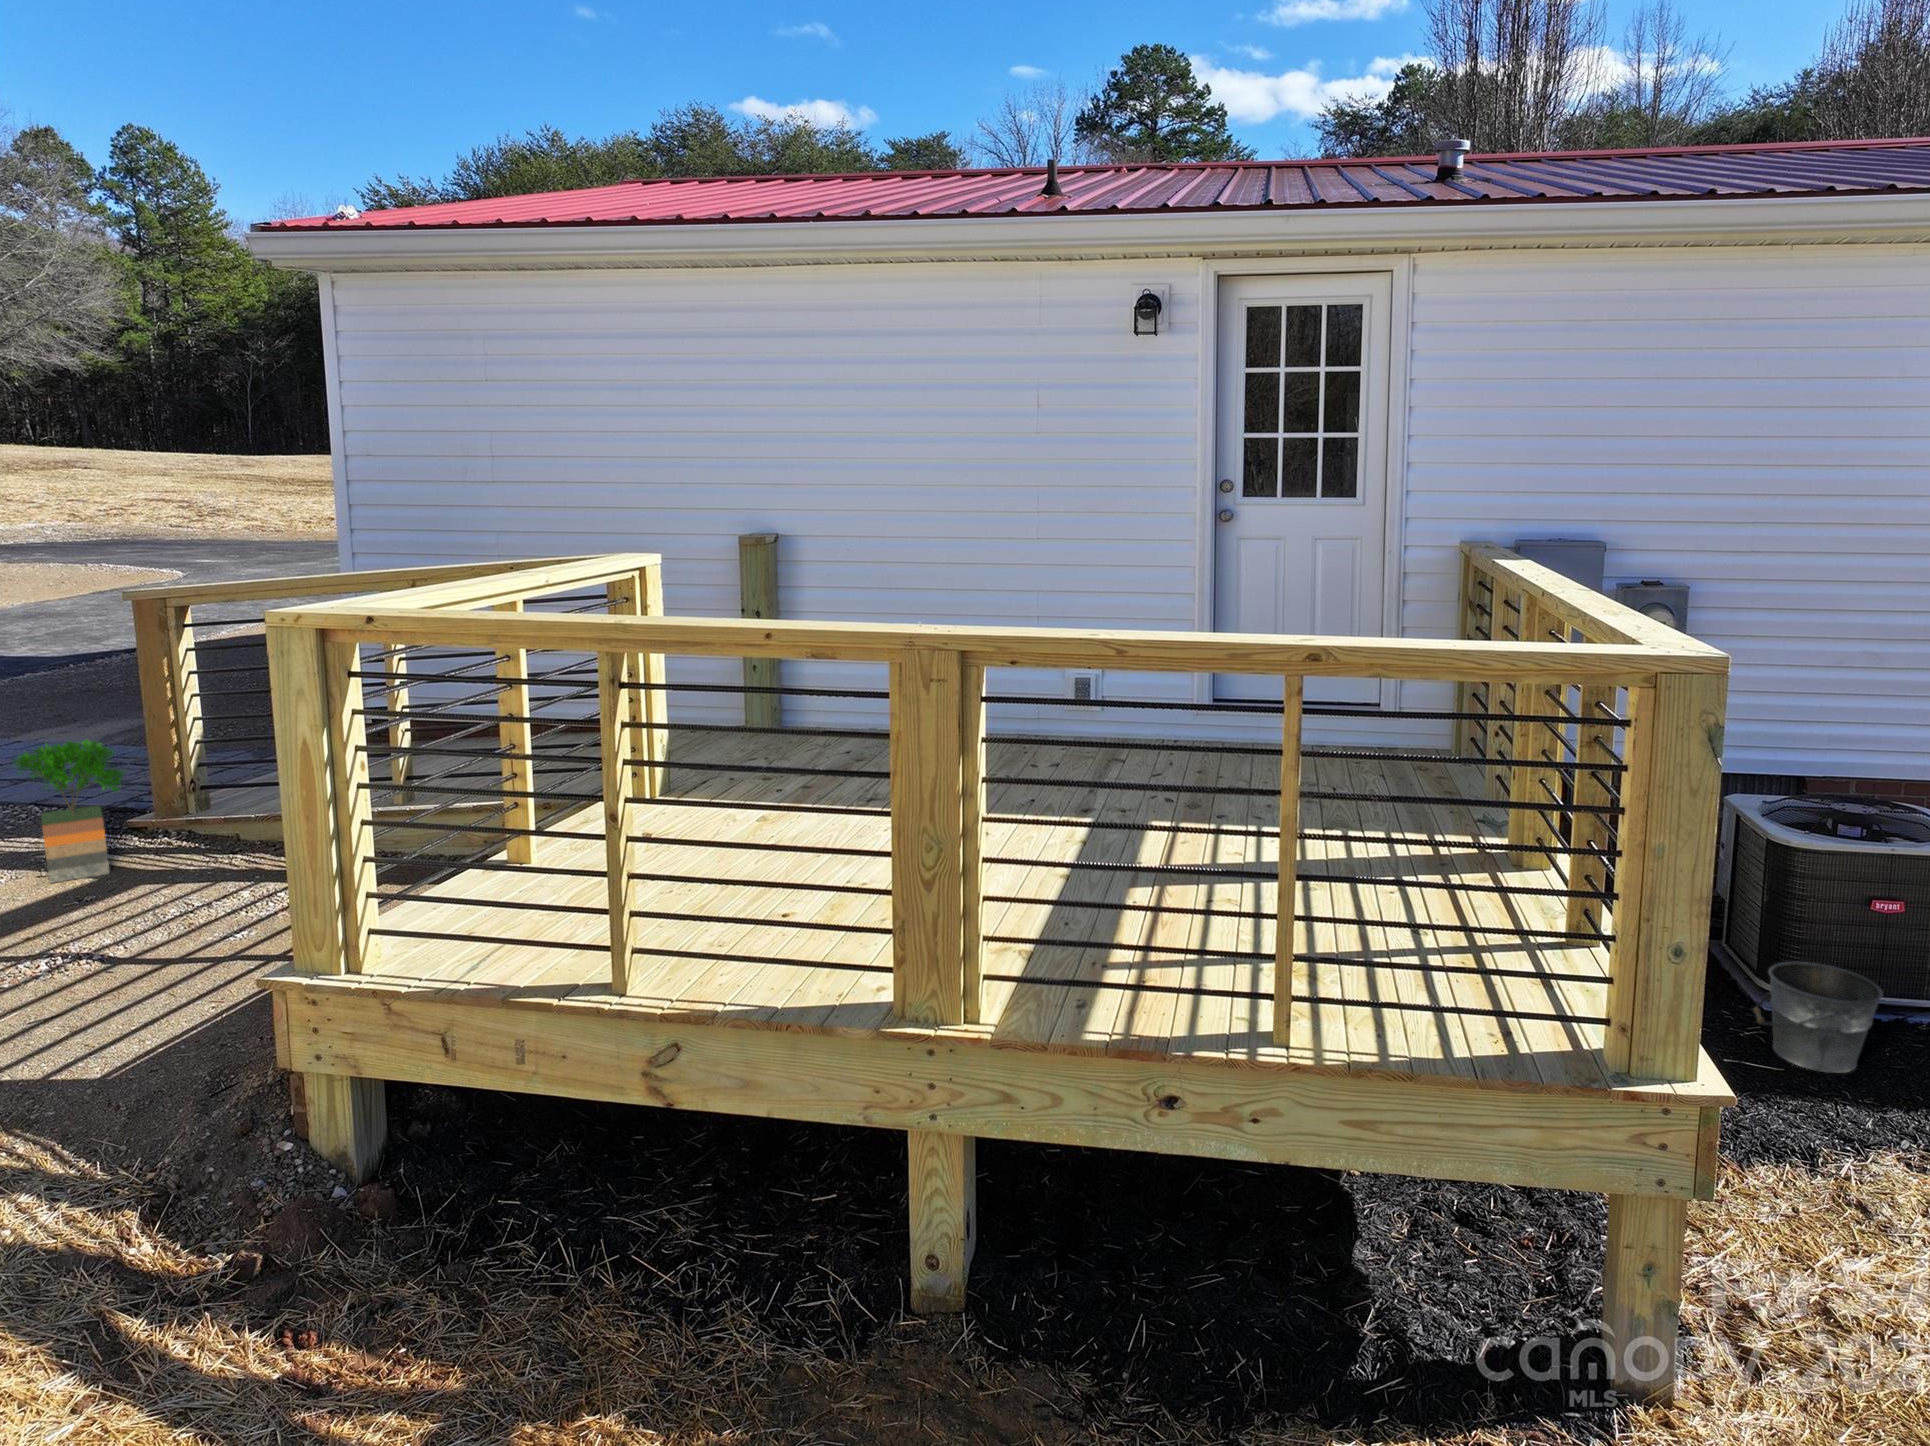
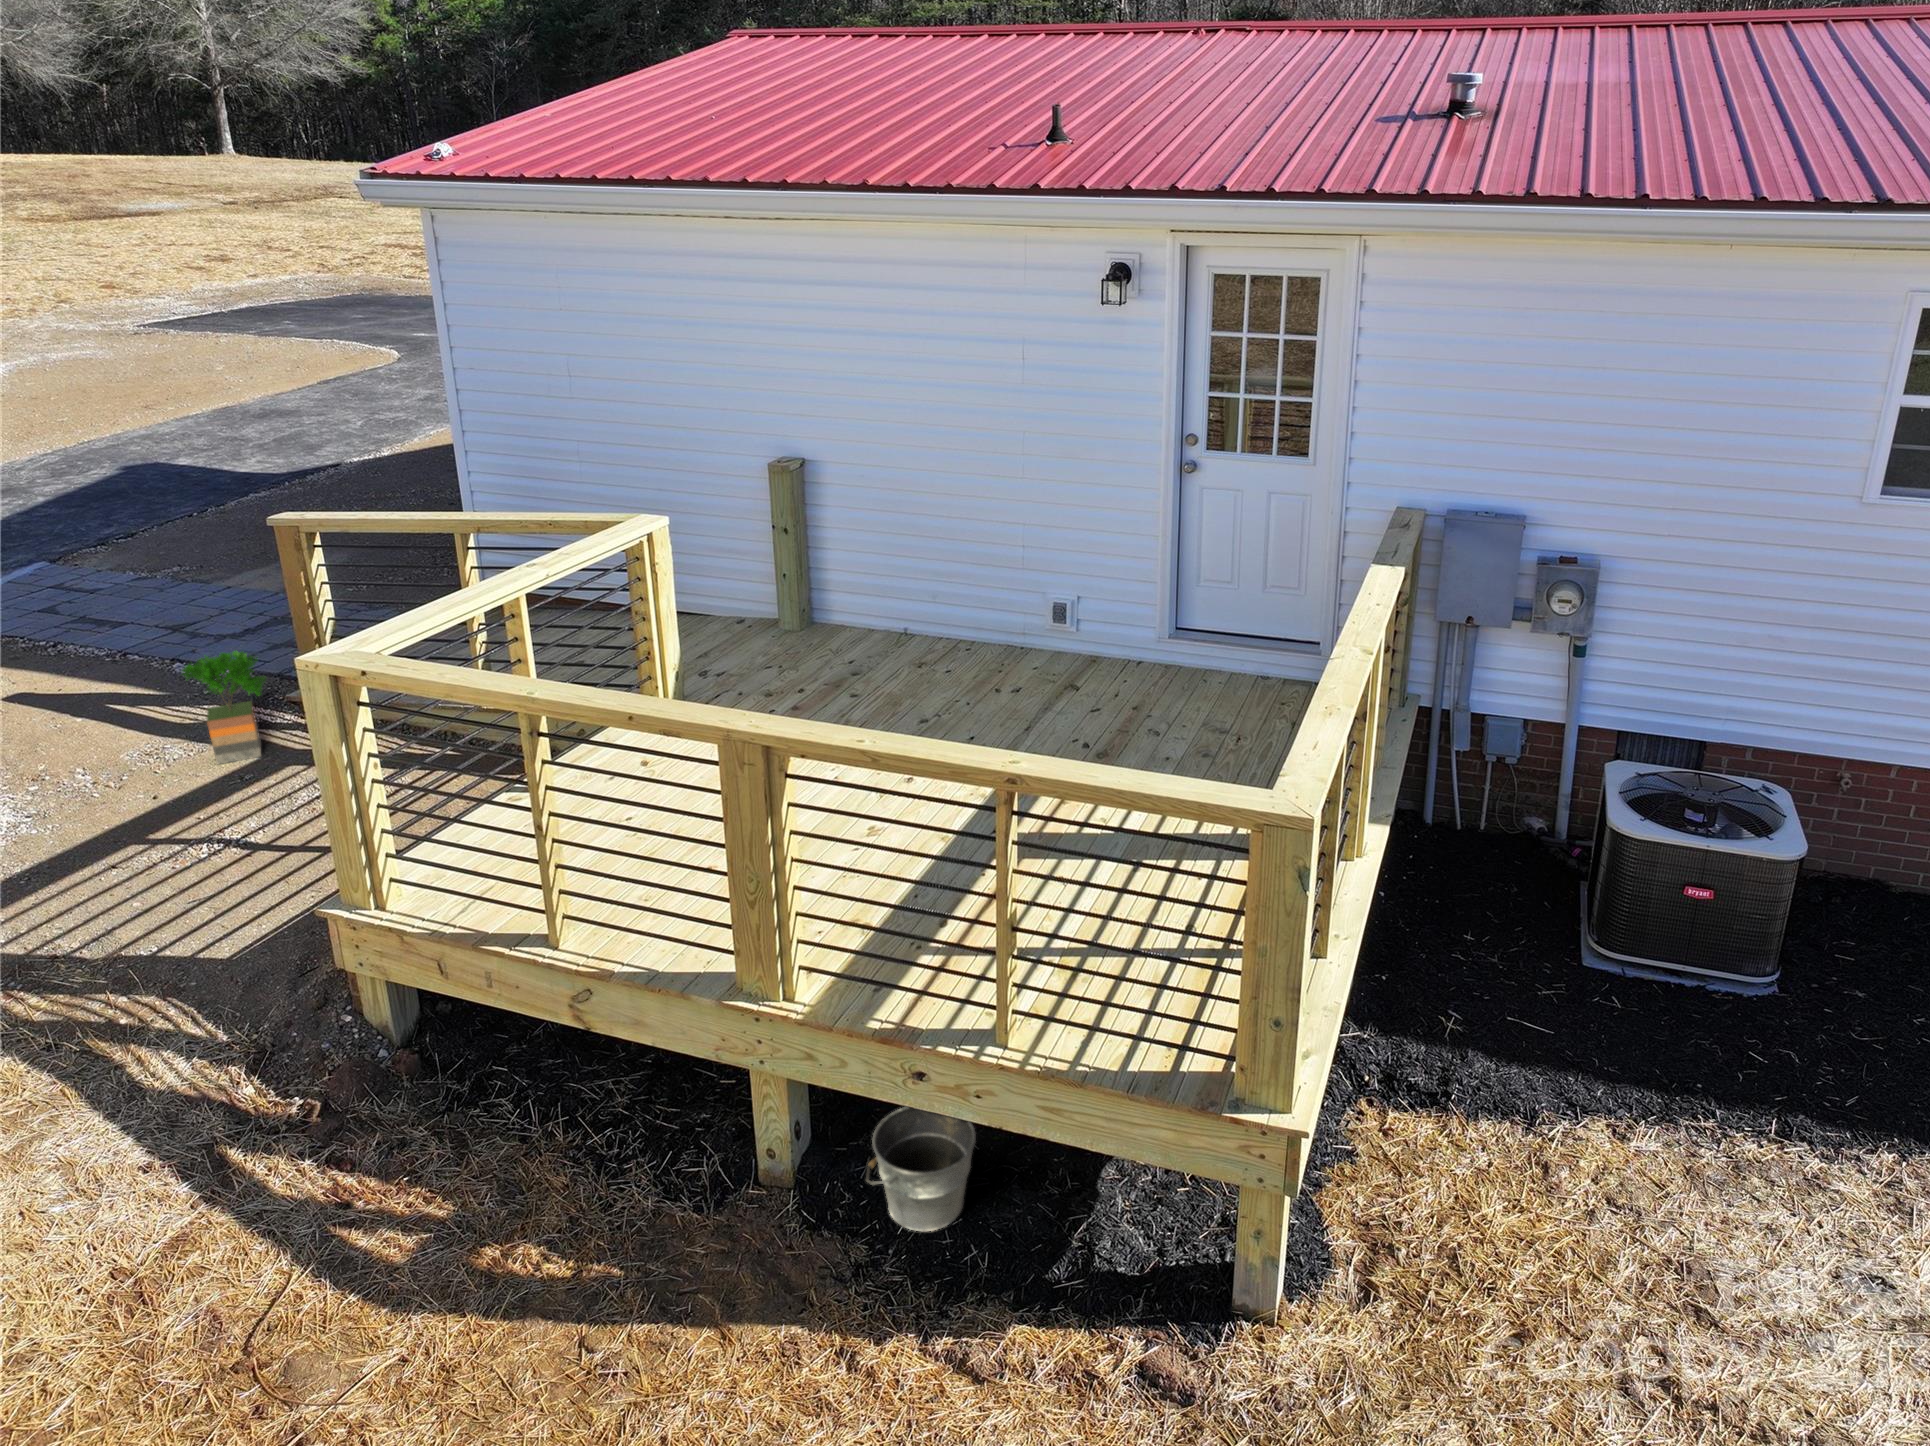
bucket: present [1753,961,1883,1073] -> present [866,1107,976,1231]

